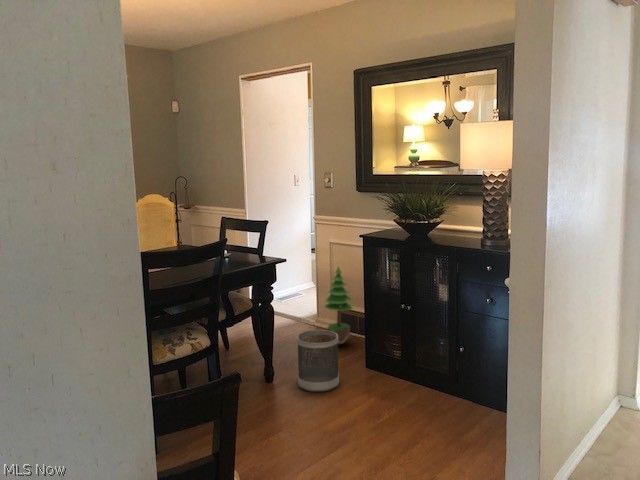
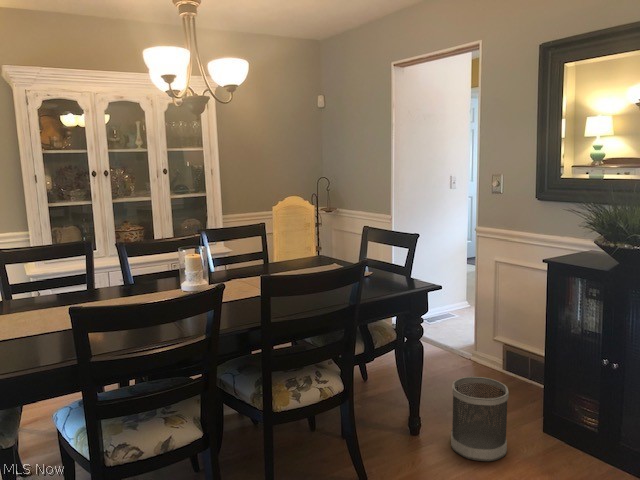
potted tree: present [325,267,352,344] -> none [487,293,525,392]

